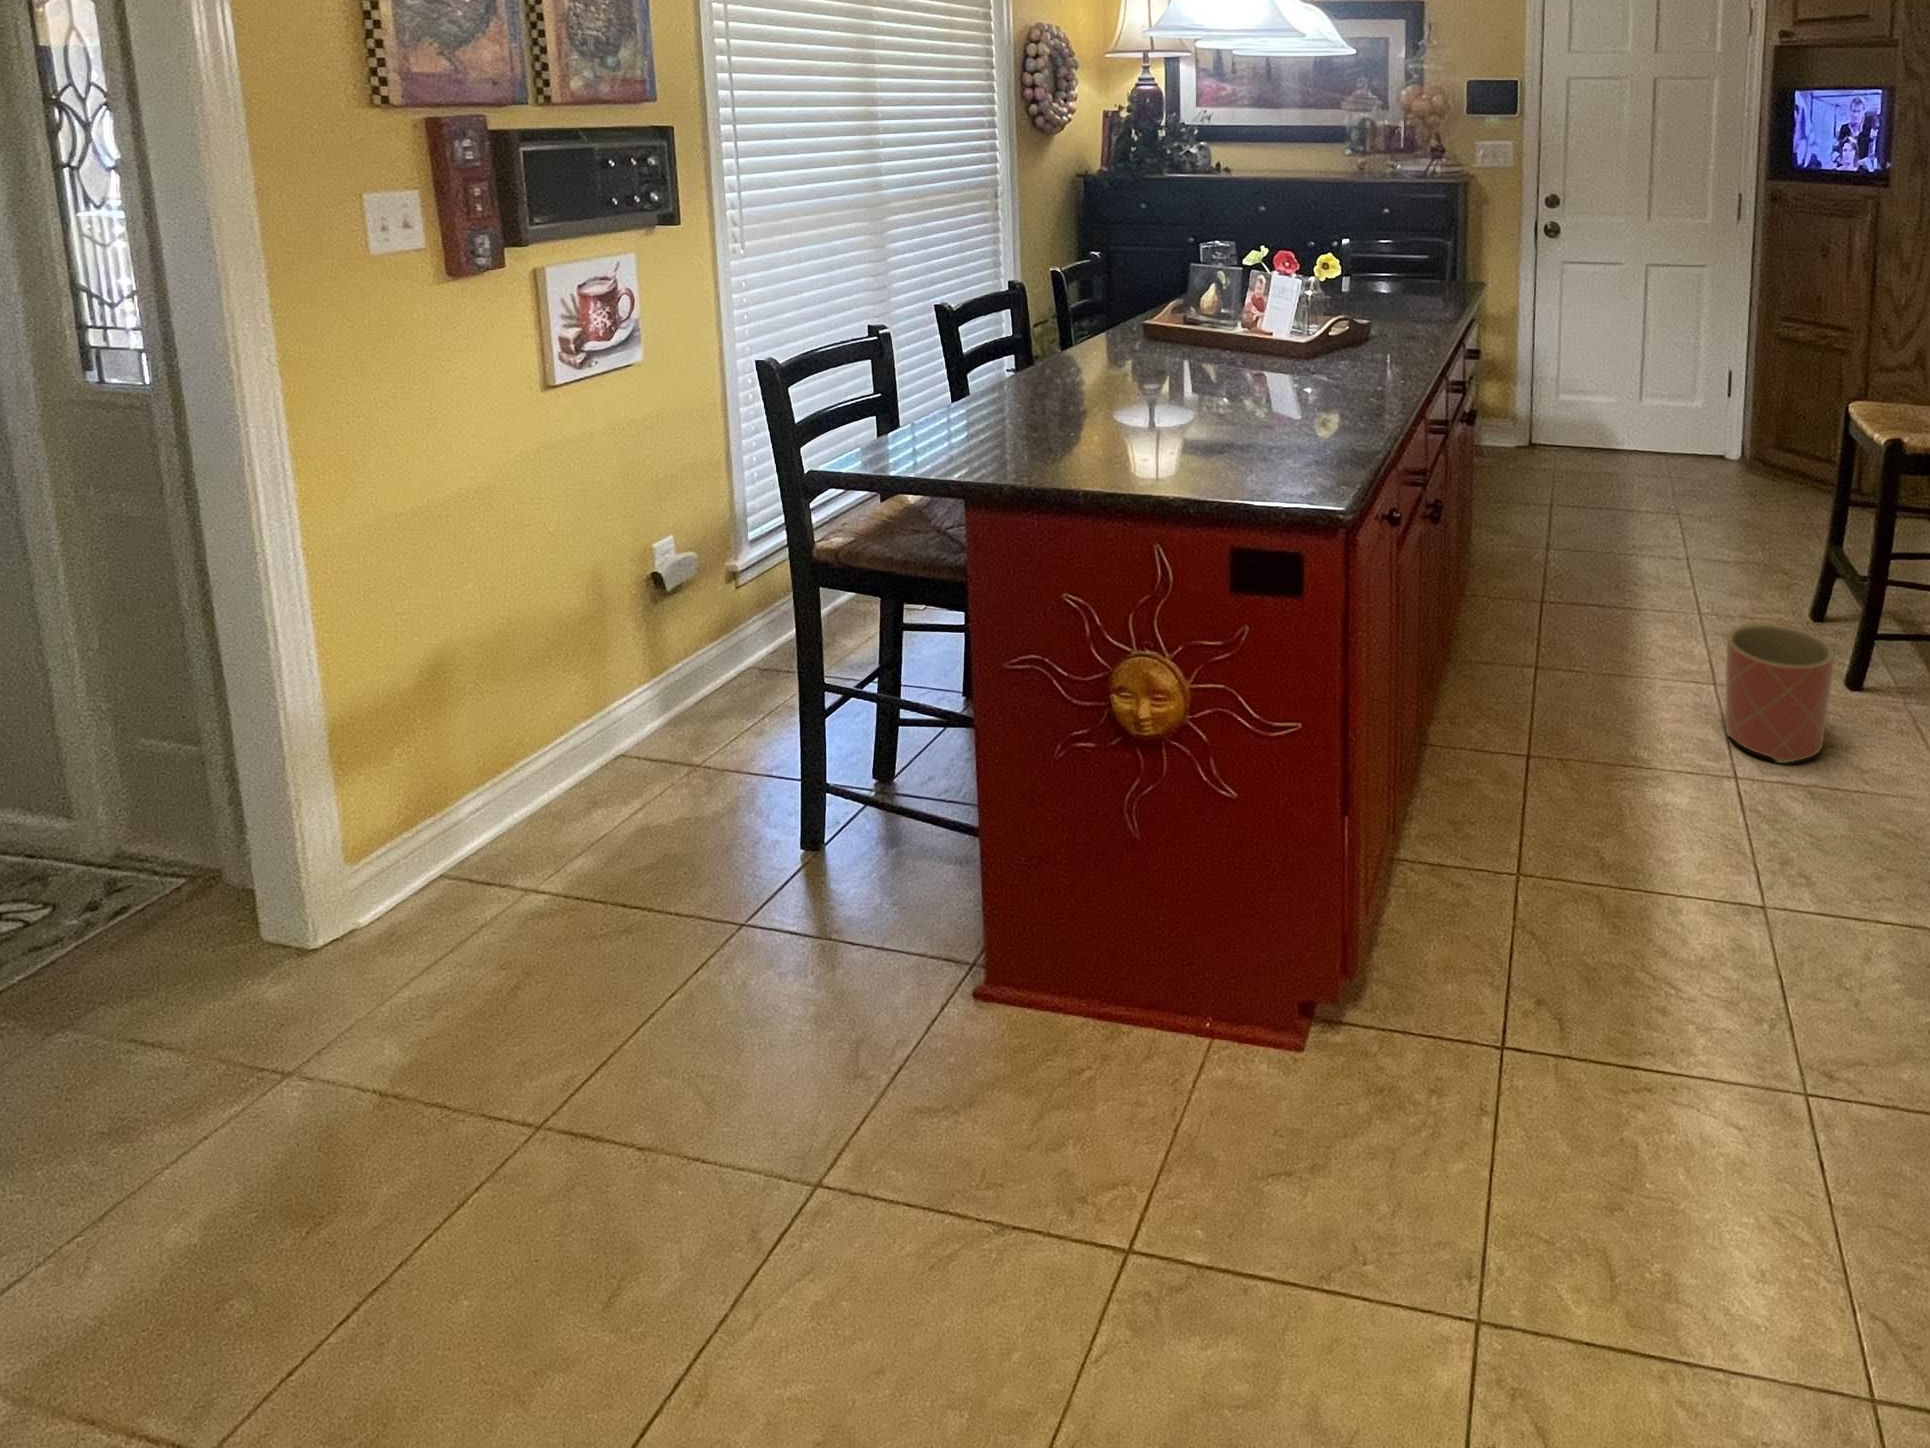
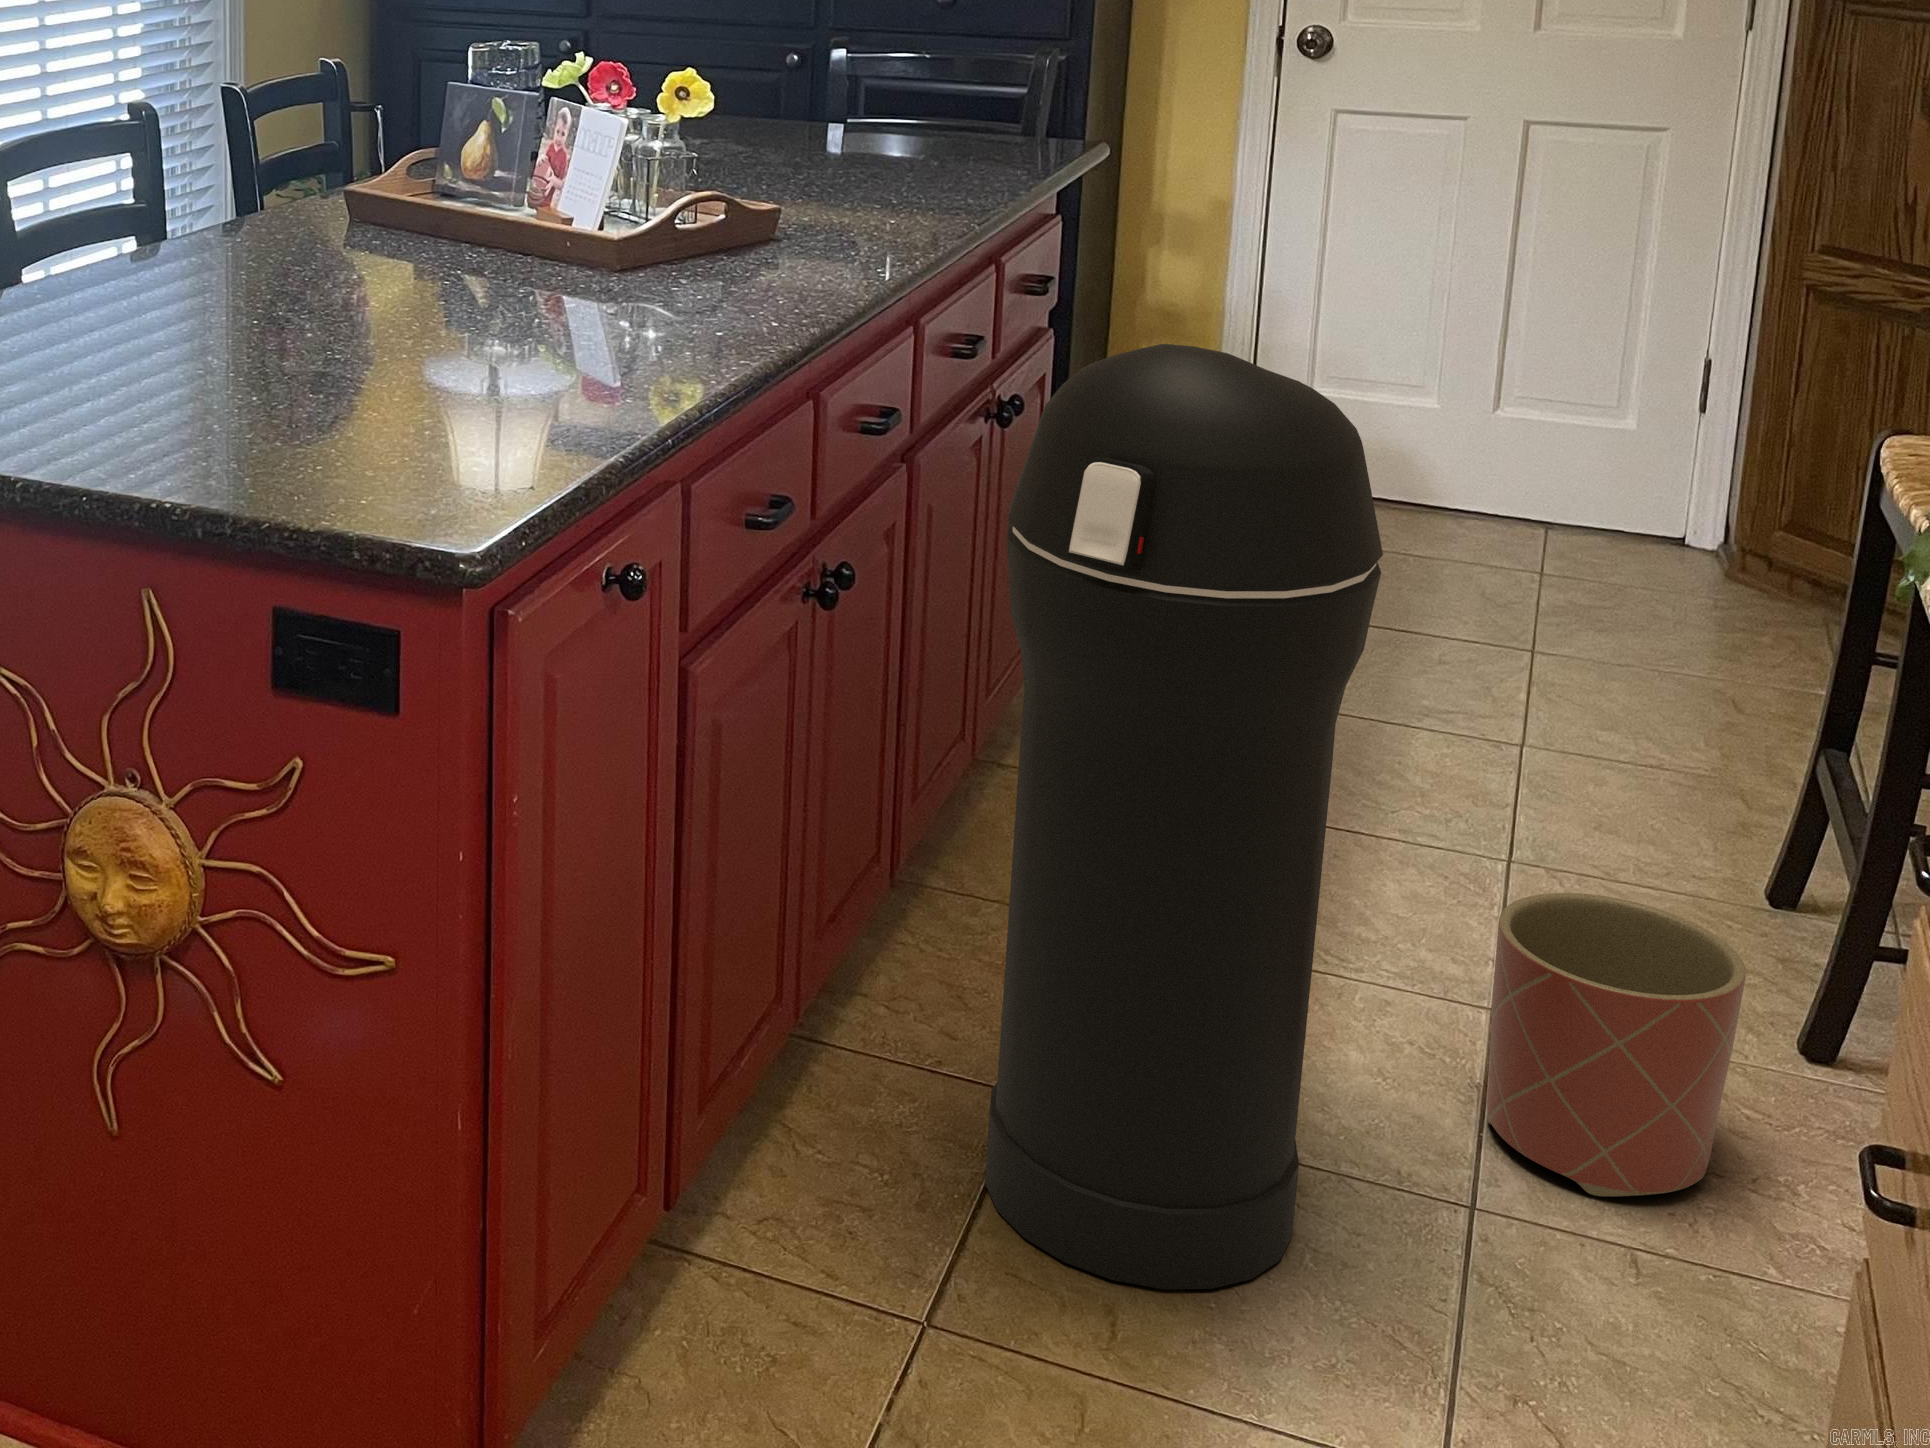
trash can: none [1517,383,1691,837] -> present [985,344,1383,1289]

